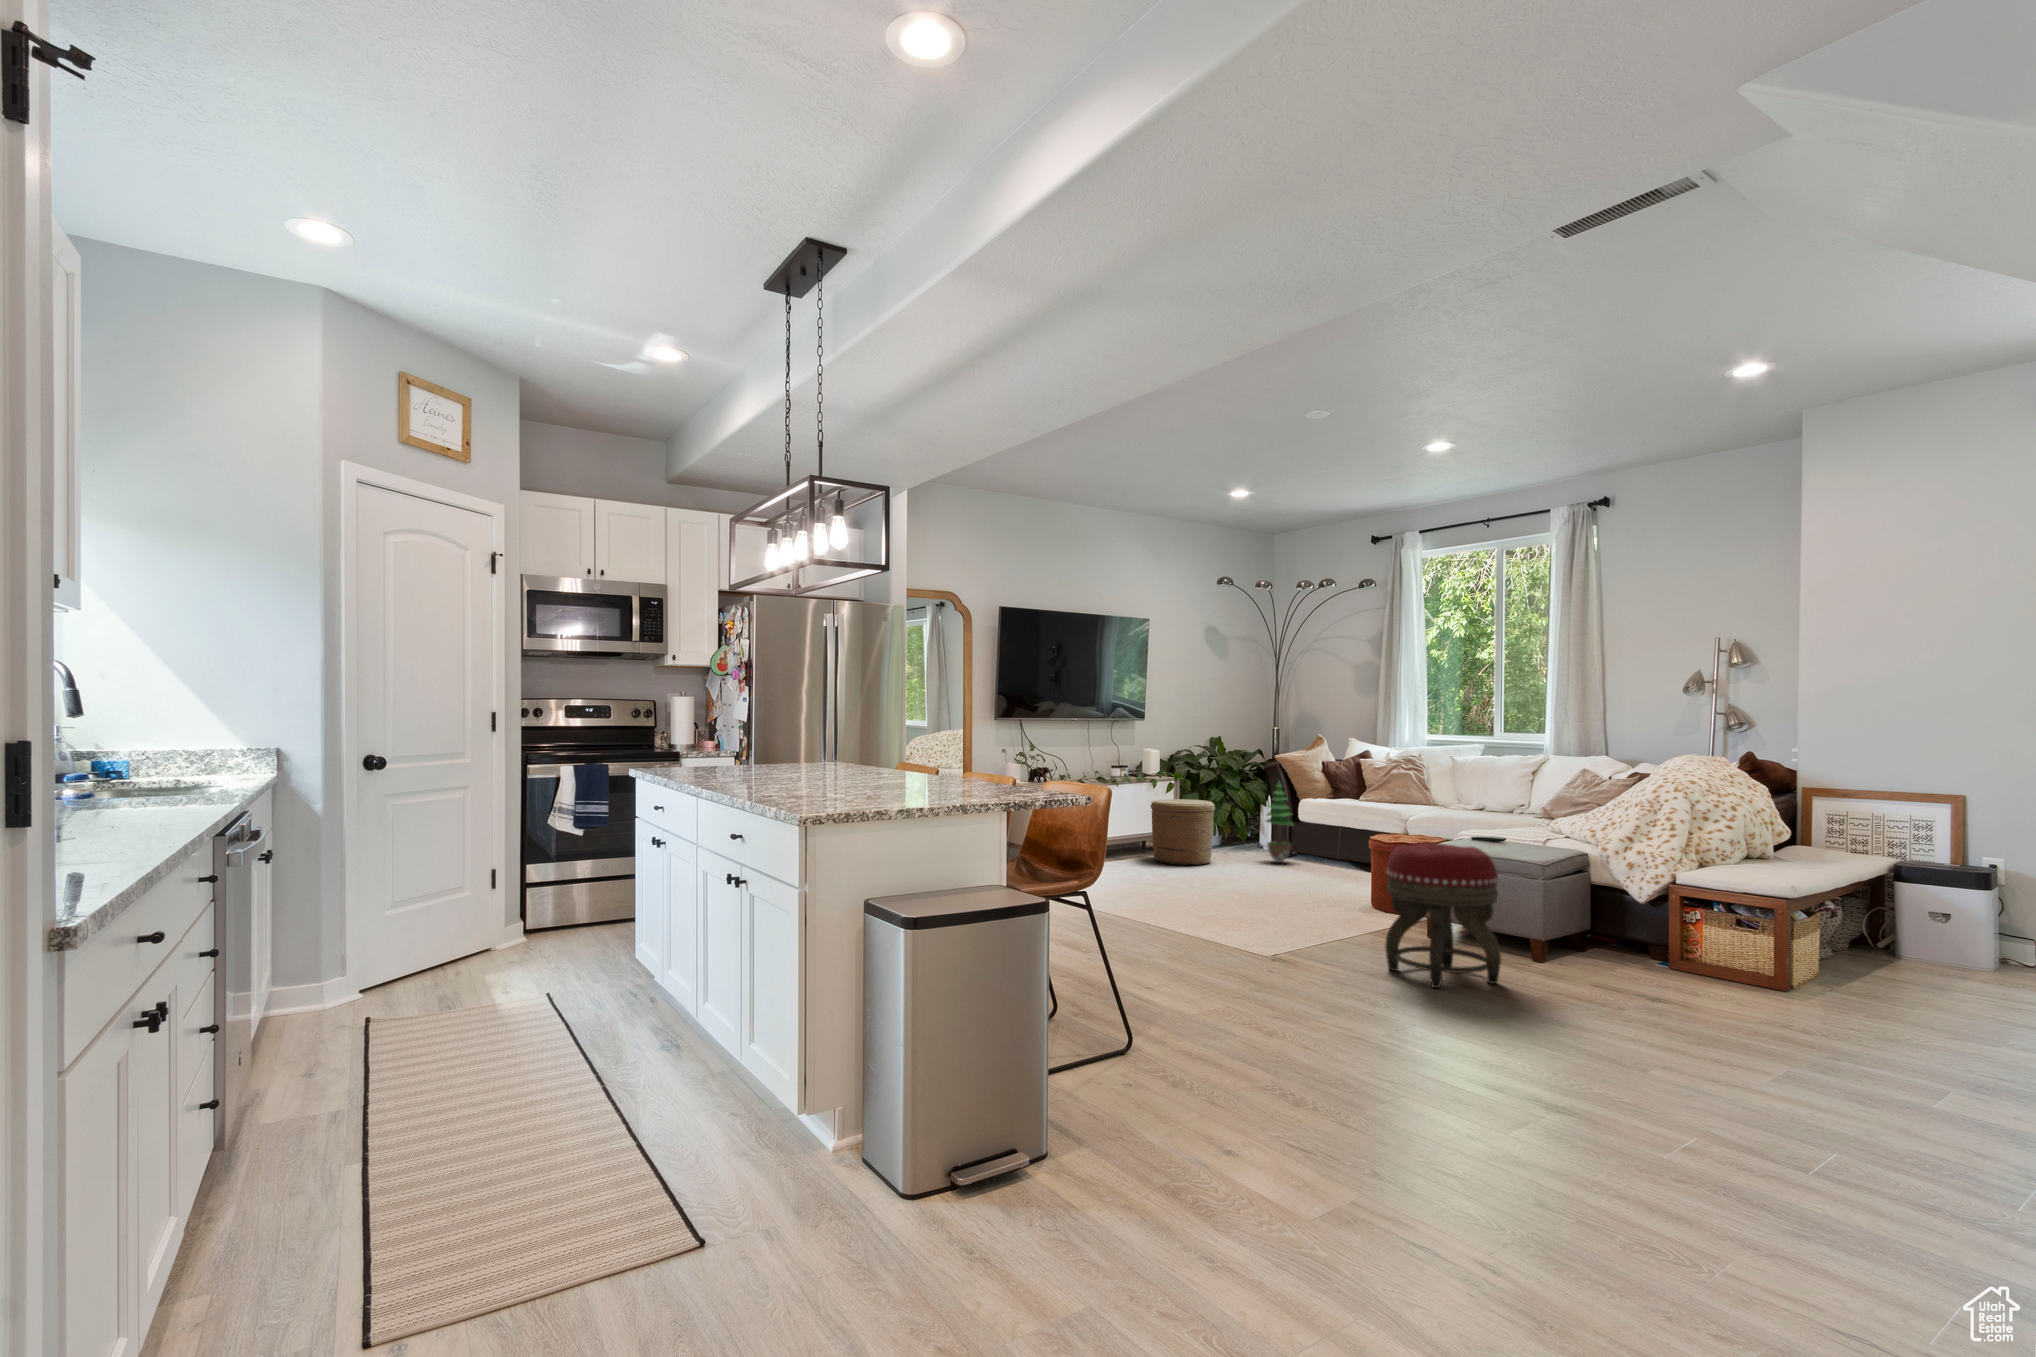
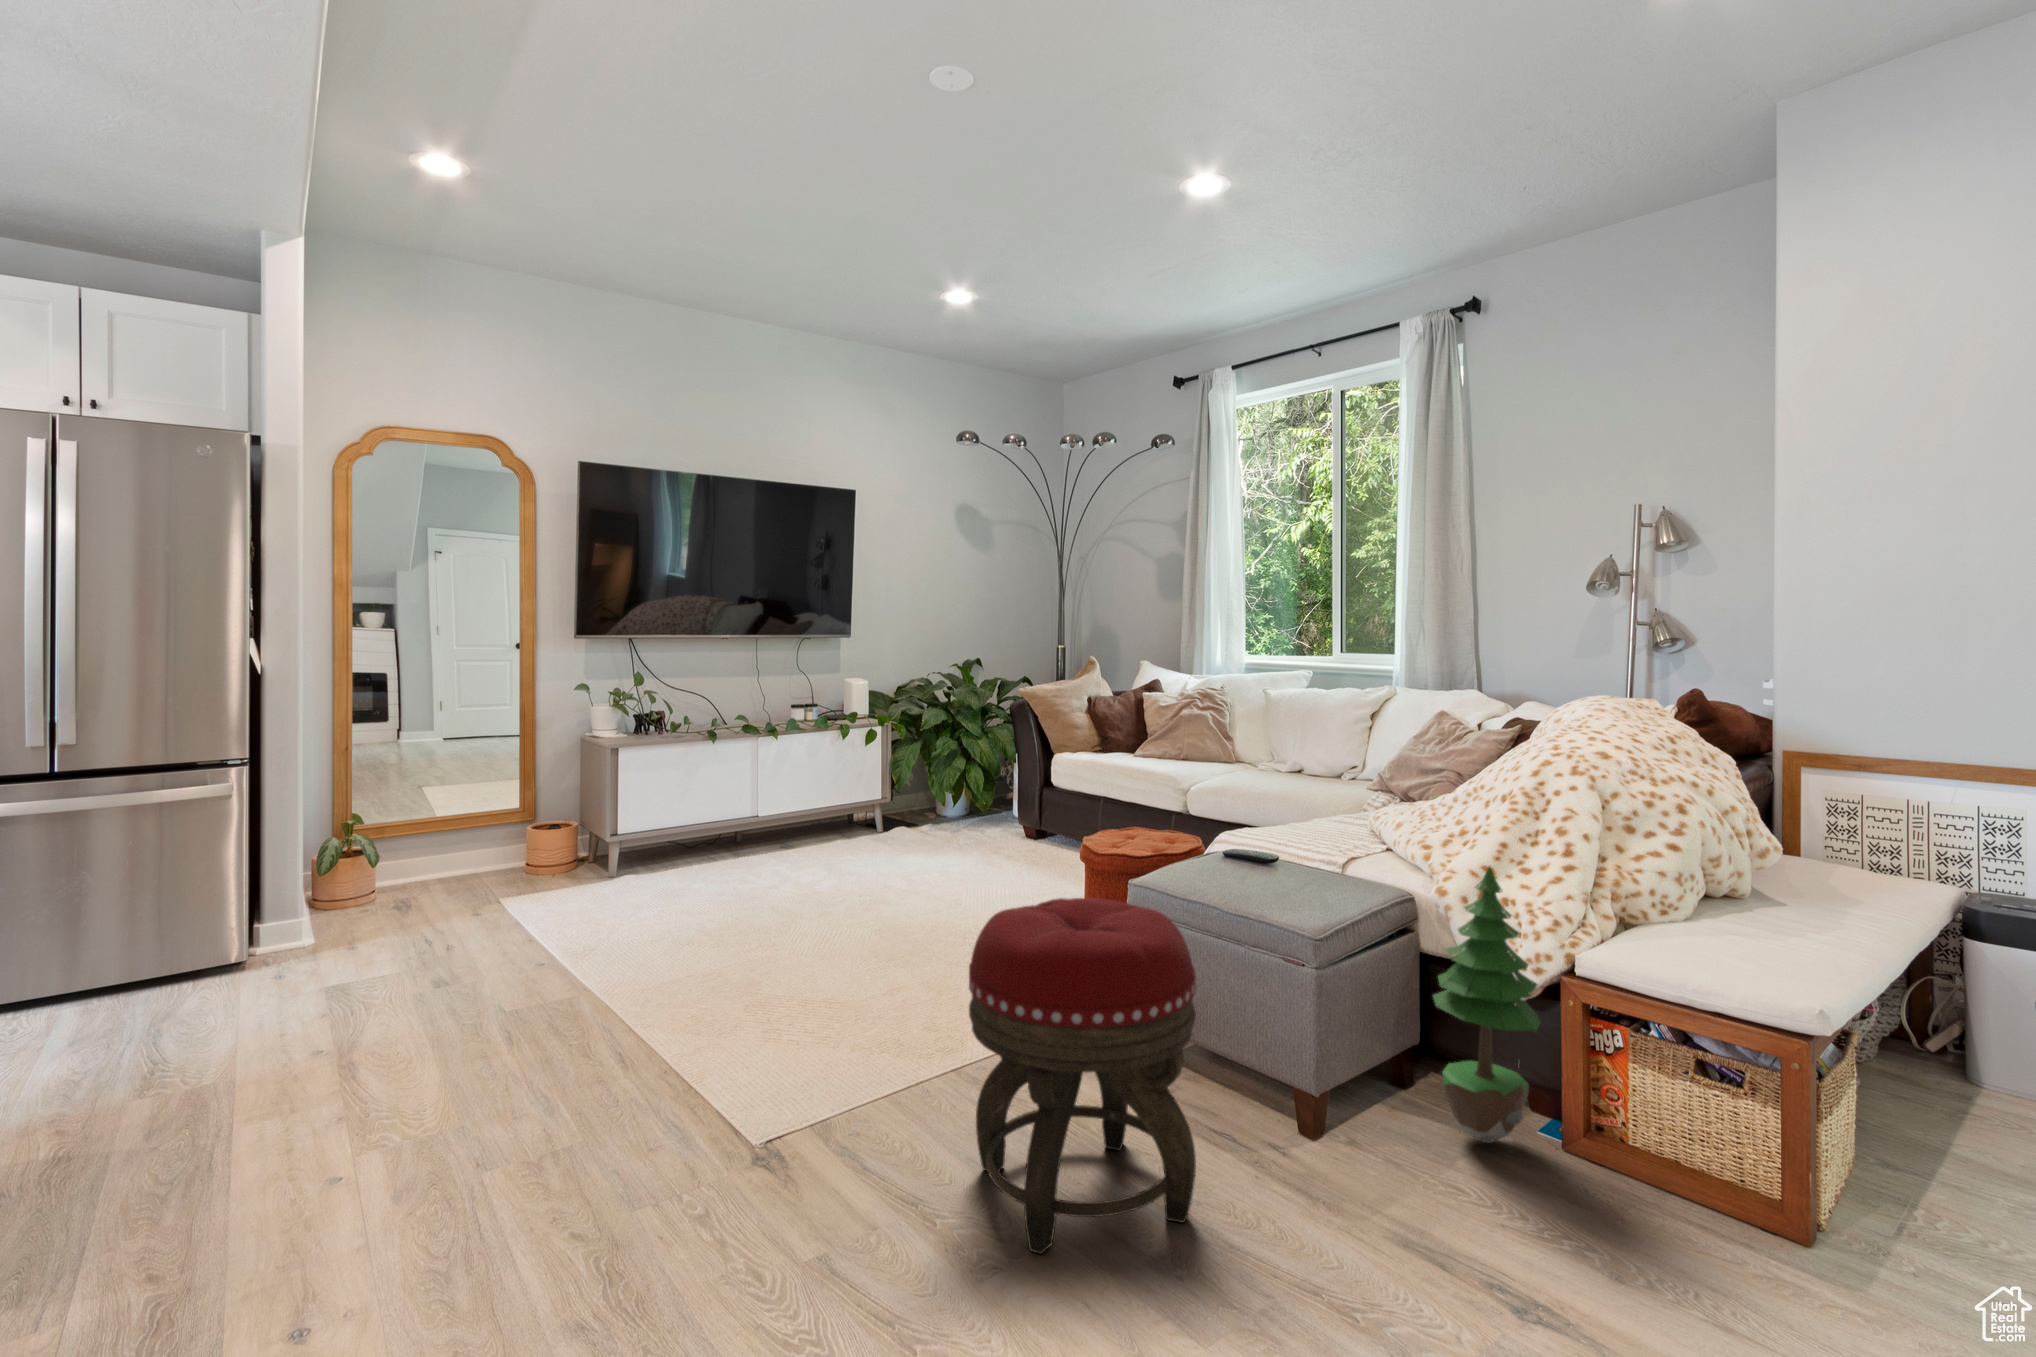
potted tree: present [1266,781,1294,862] -> present [1433,867,1541,1143]
woven basket: present [1151,799,1215,865] -> none [834,756,927,856]

